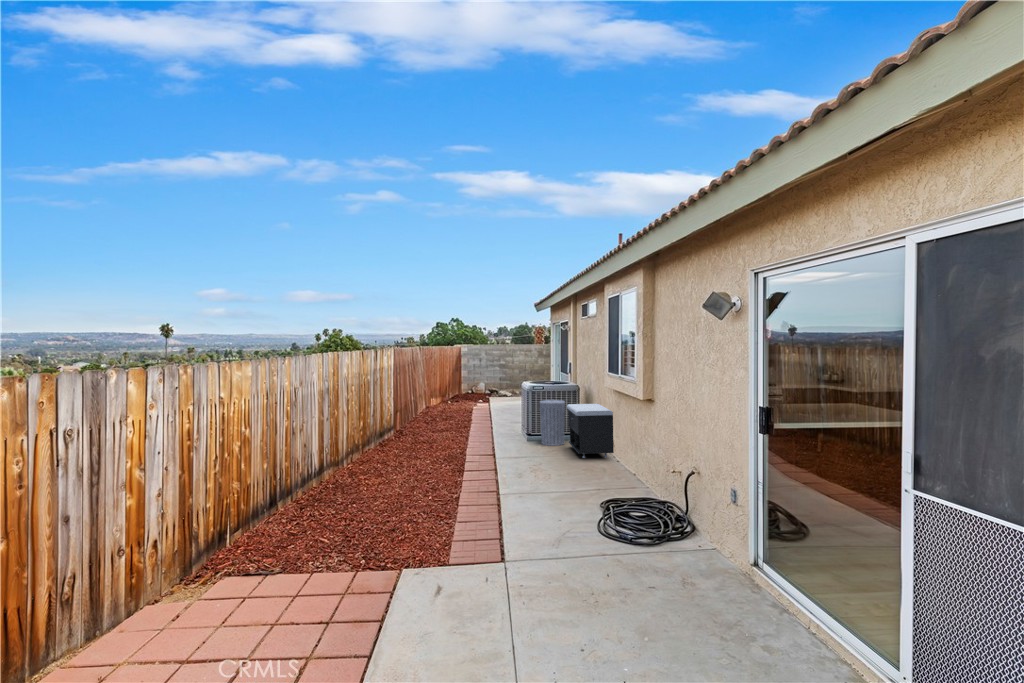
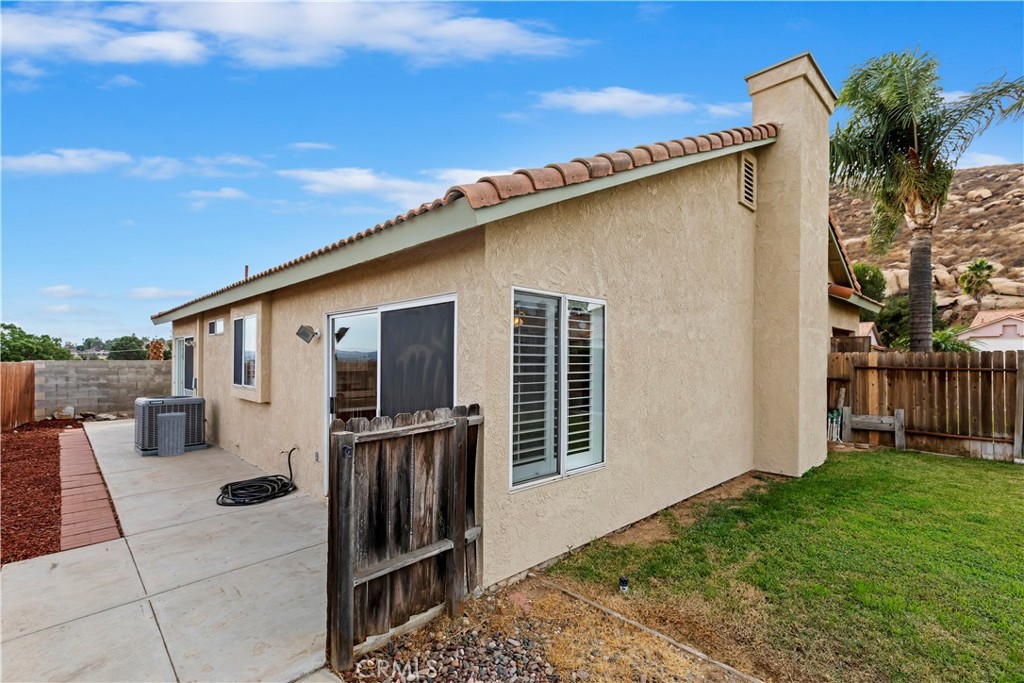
storage bench: present [567,404,614,458] -> none [188,413,236,462]

